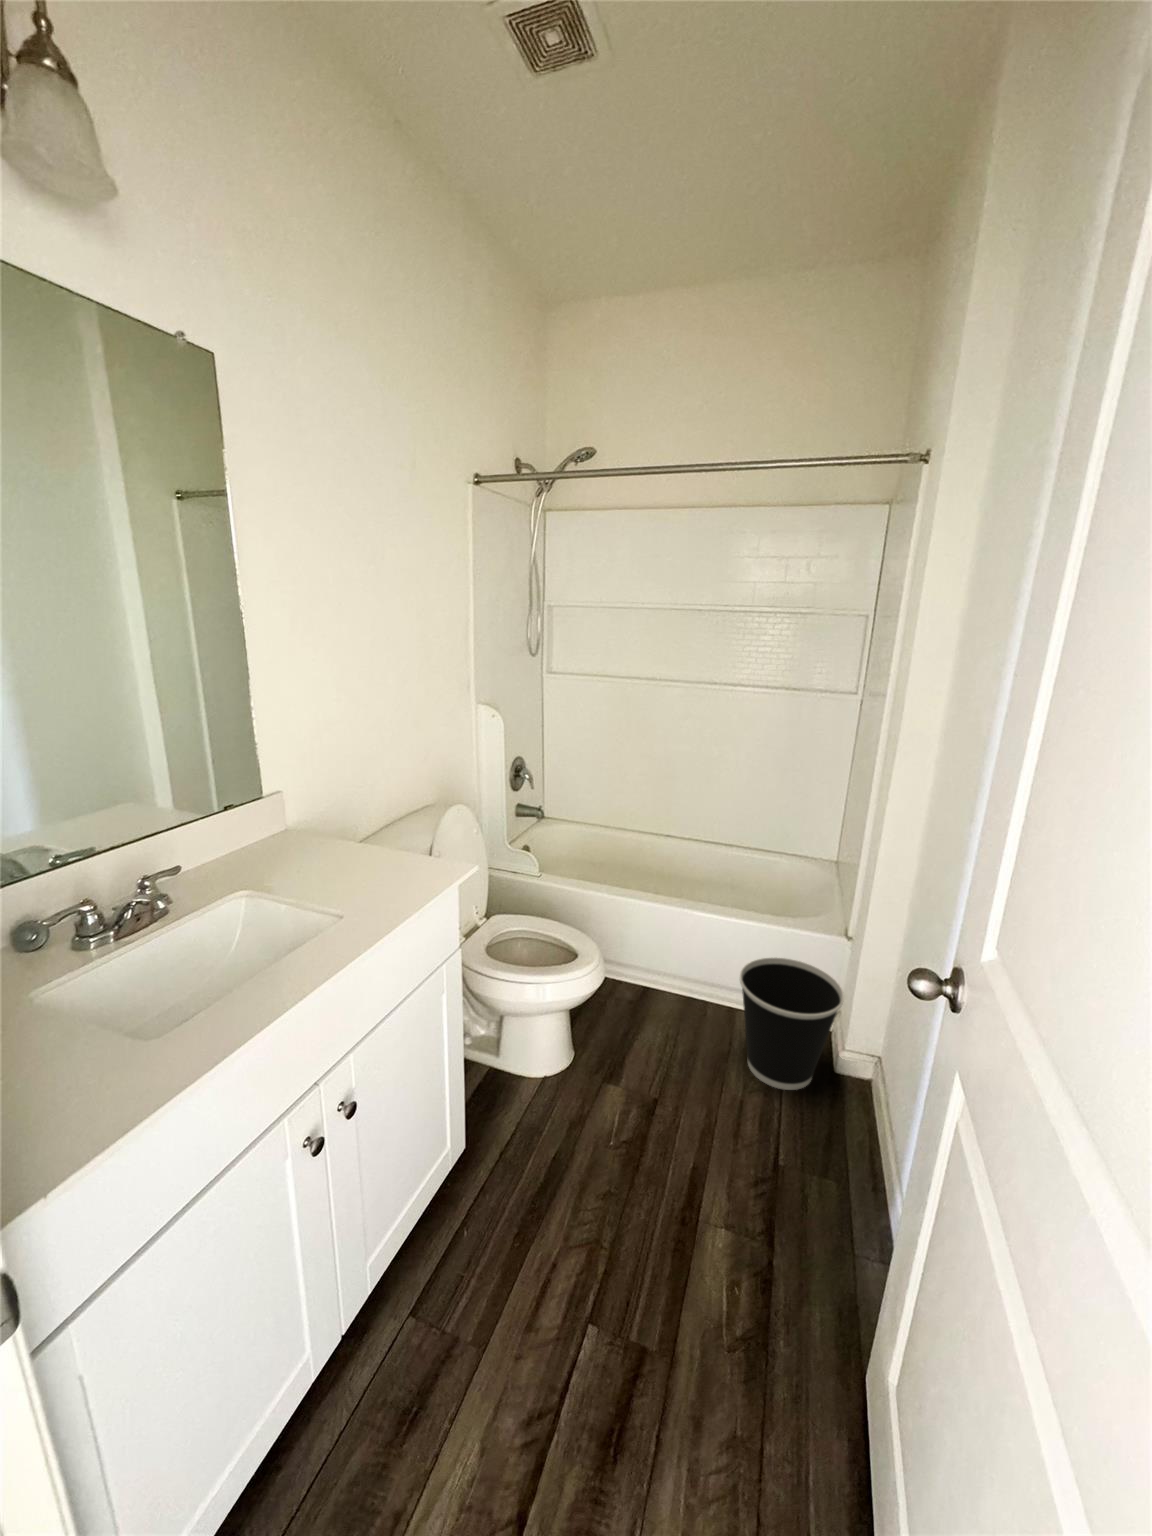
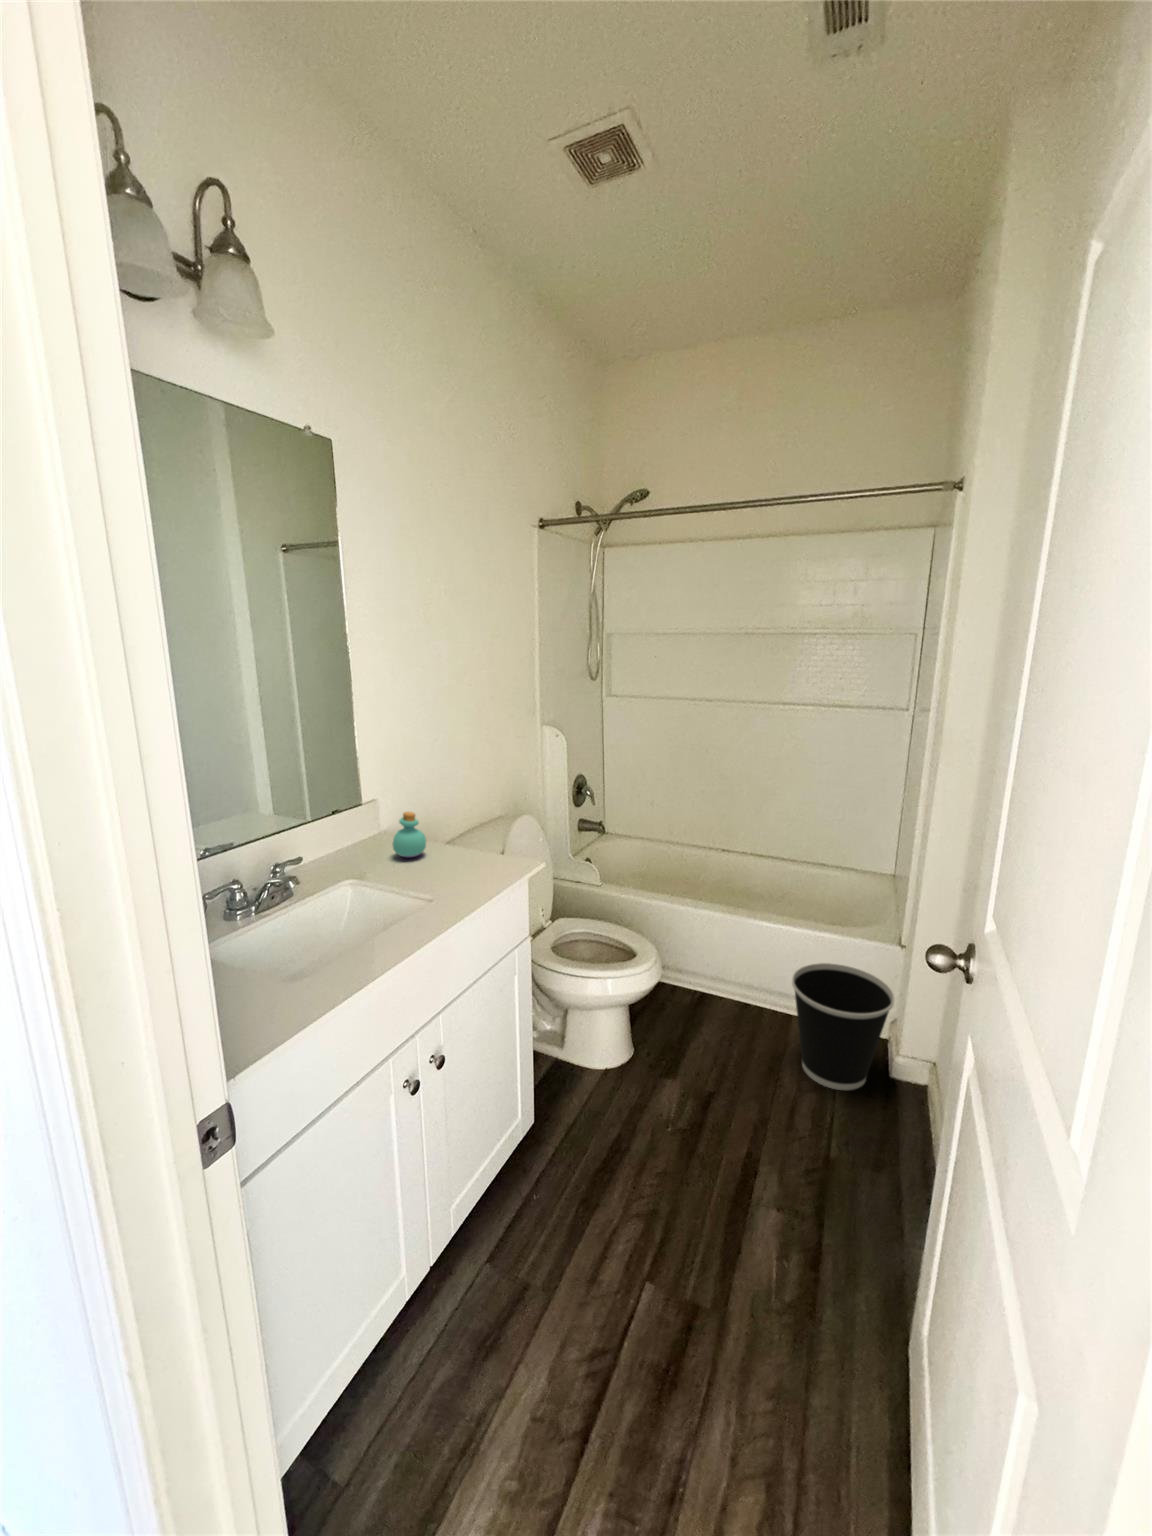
perfume bottle: none [298,807,339,860] -> present [392,812,426,858]

